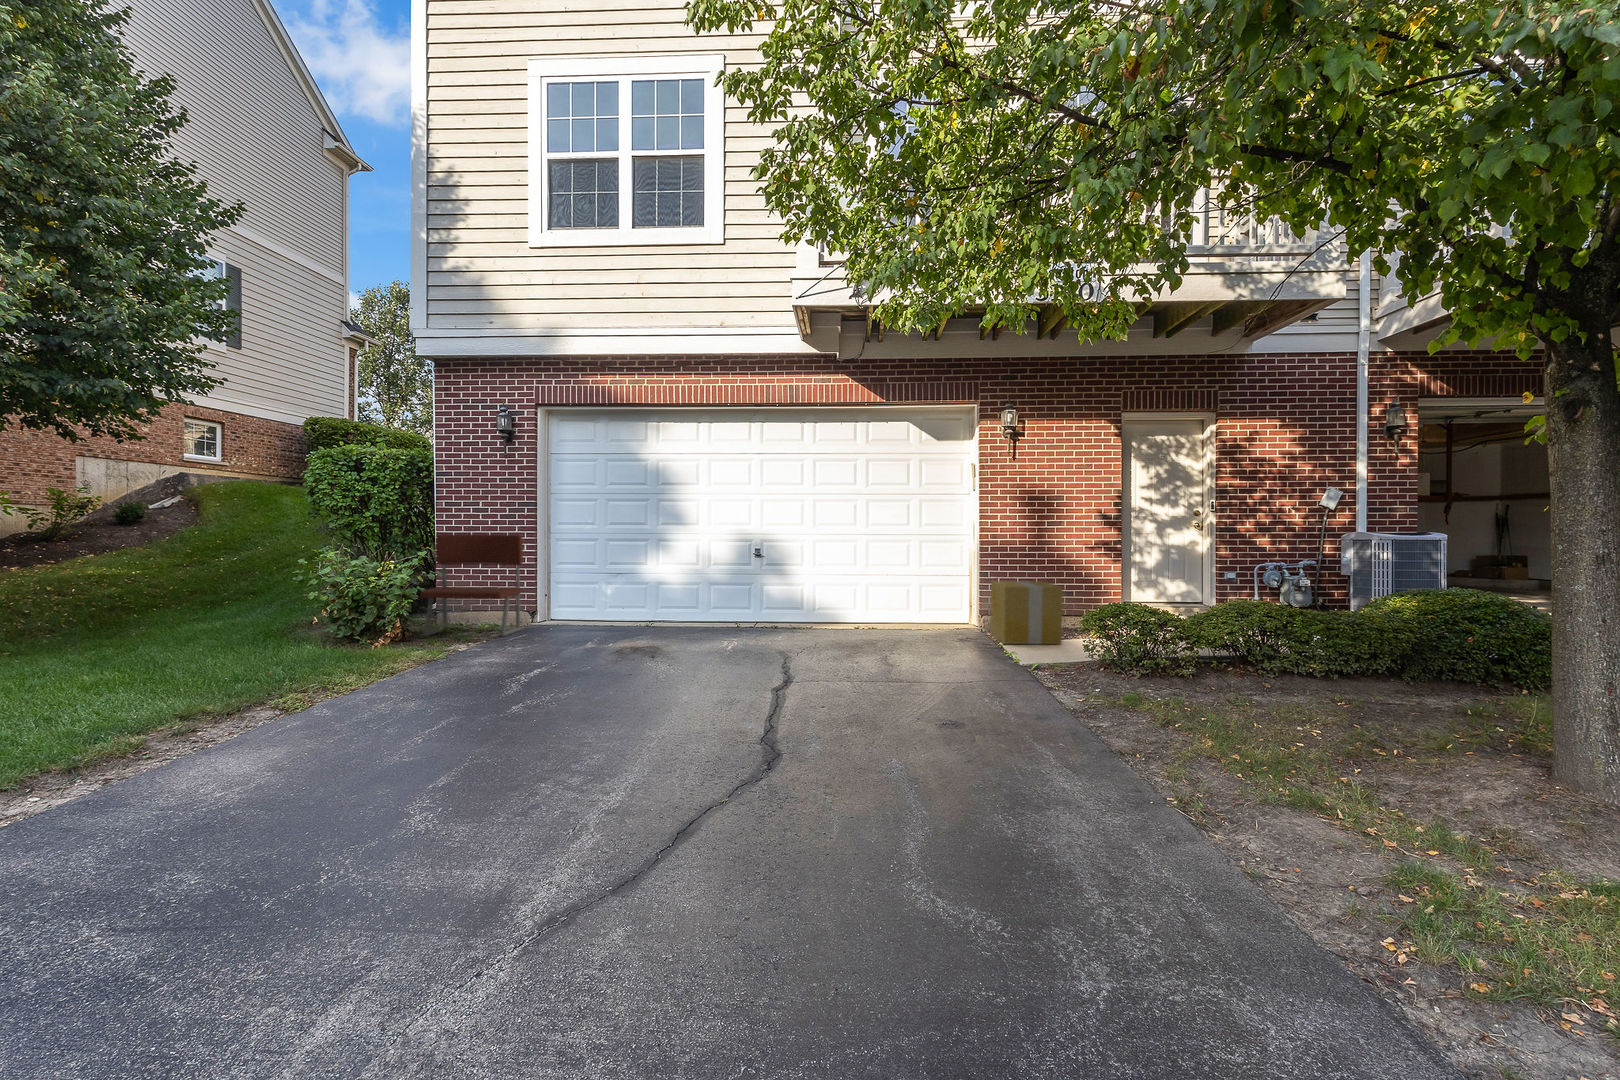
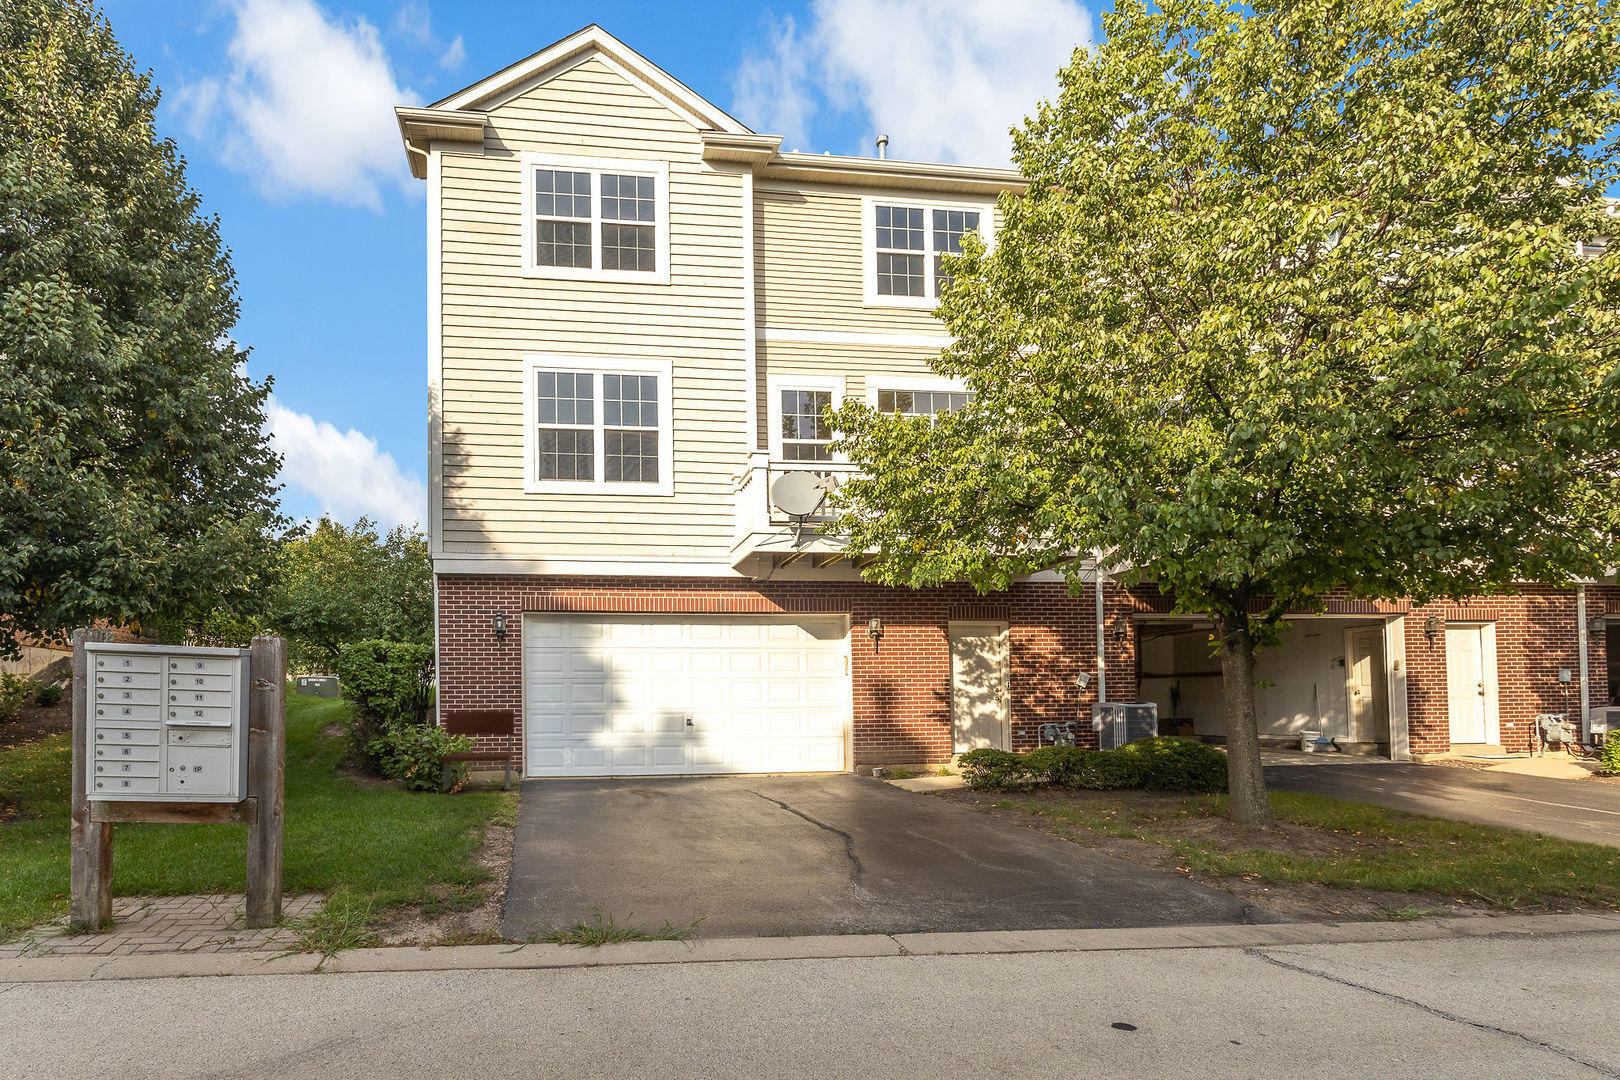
cardboard box: present [990,581,1063,644] -> none [860,741,908,786]

